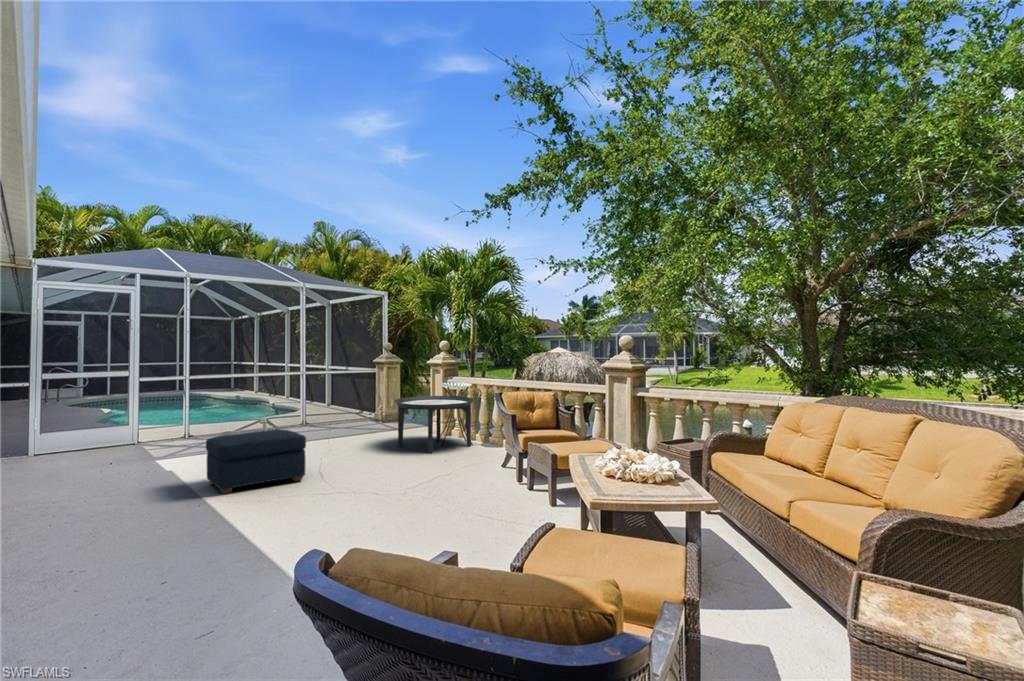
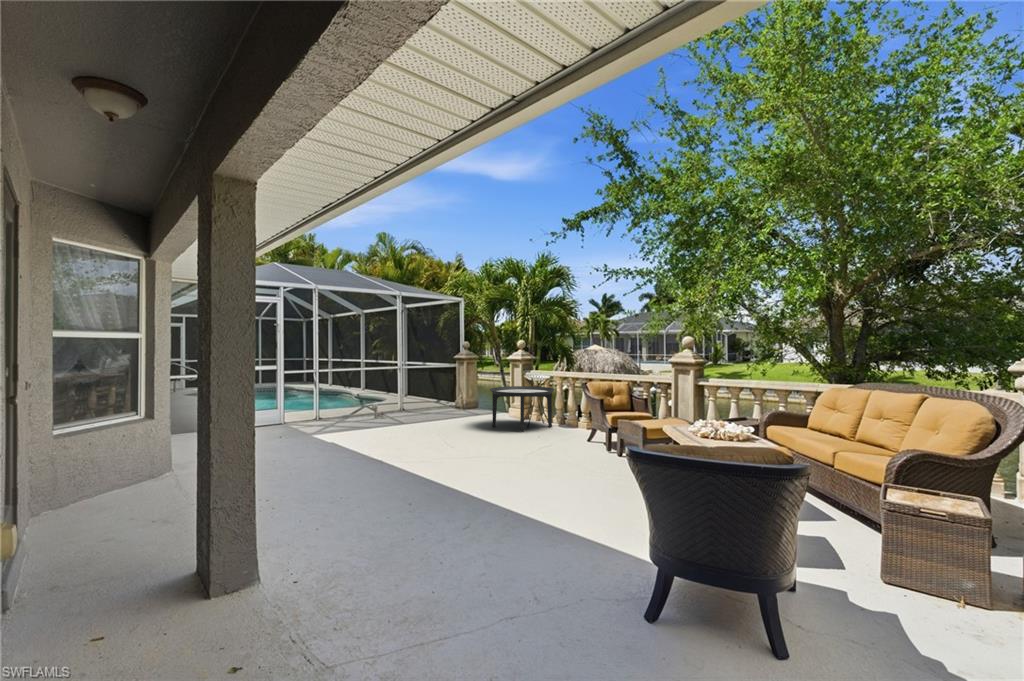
ottoman: present [206,430,306,494] -> none [367,411,441,457]

